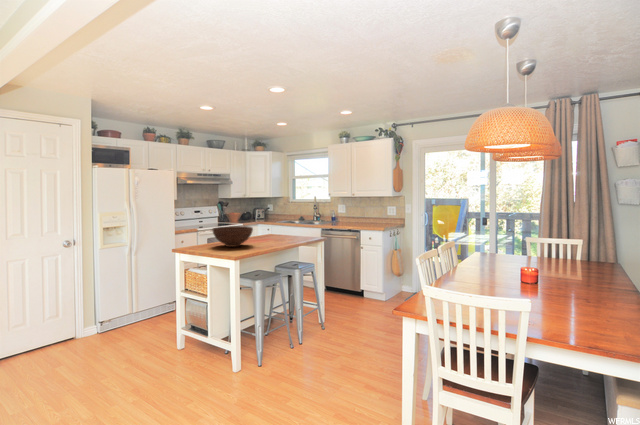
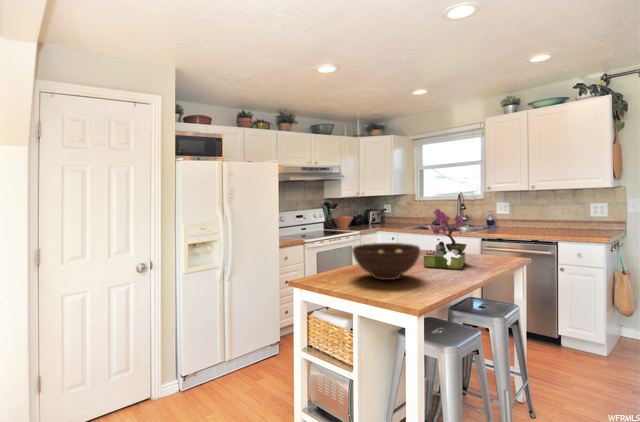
flower arrangement: none [262,206,290,242] -> present [424,208,467,269]

